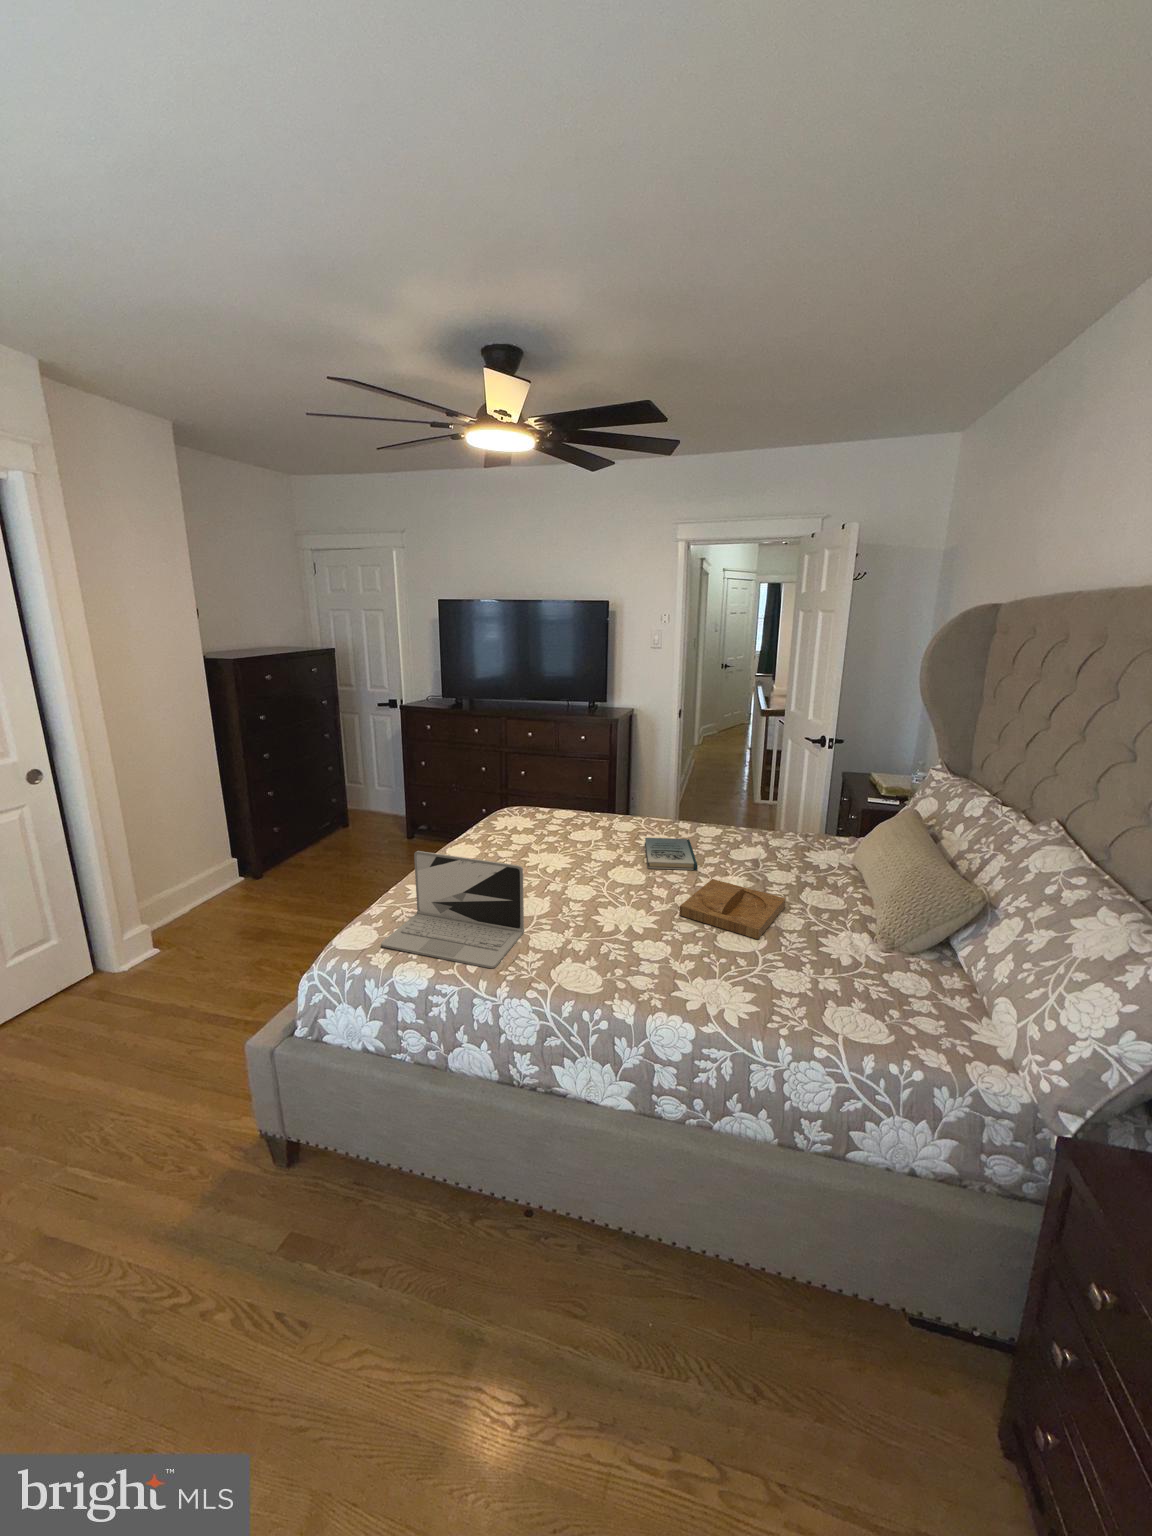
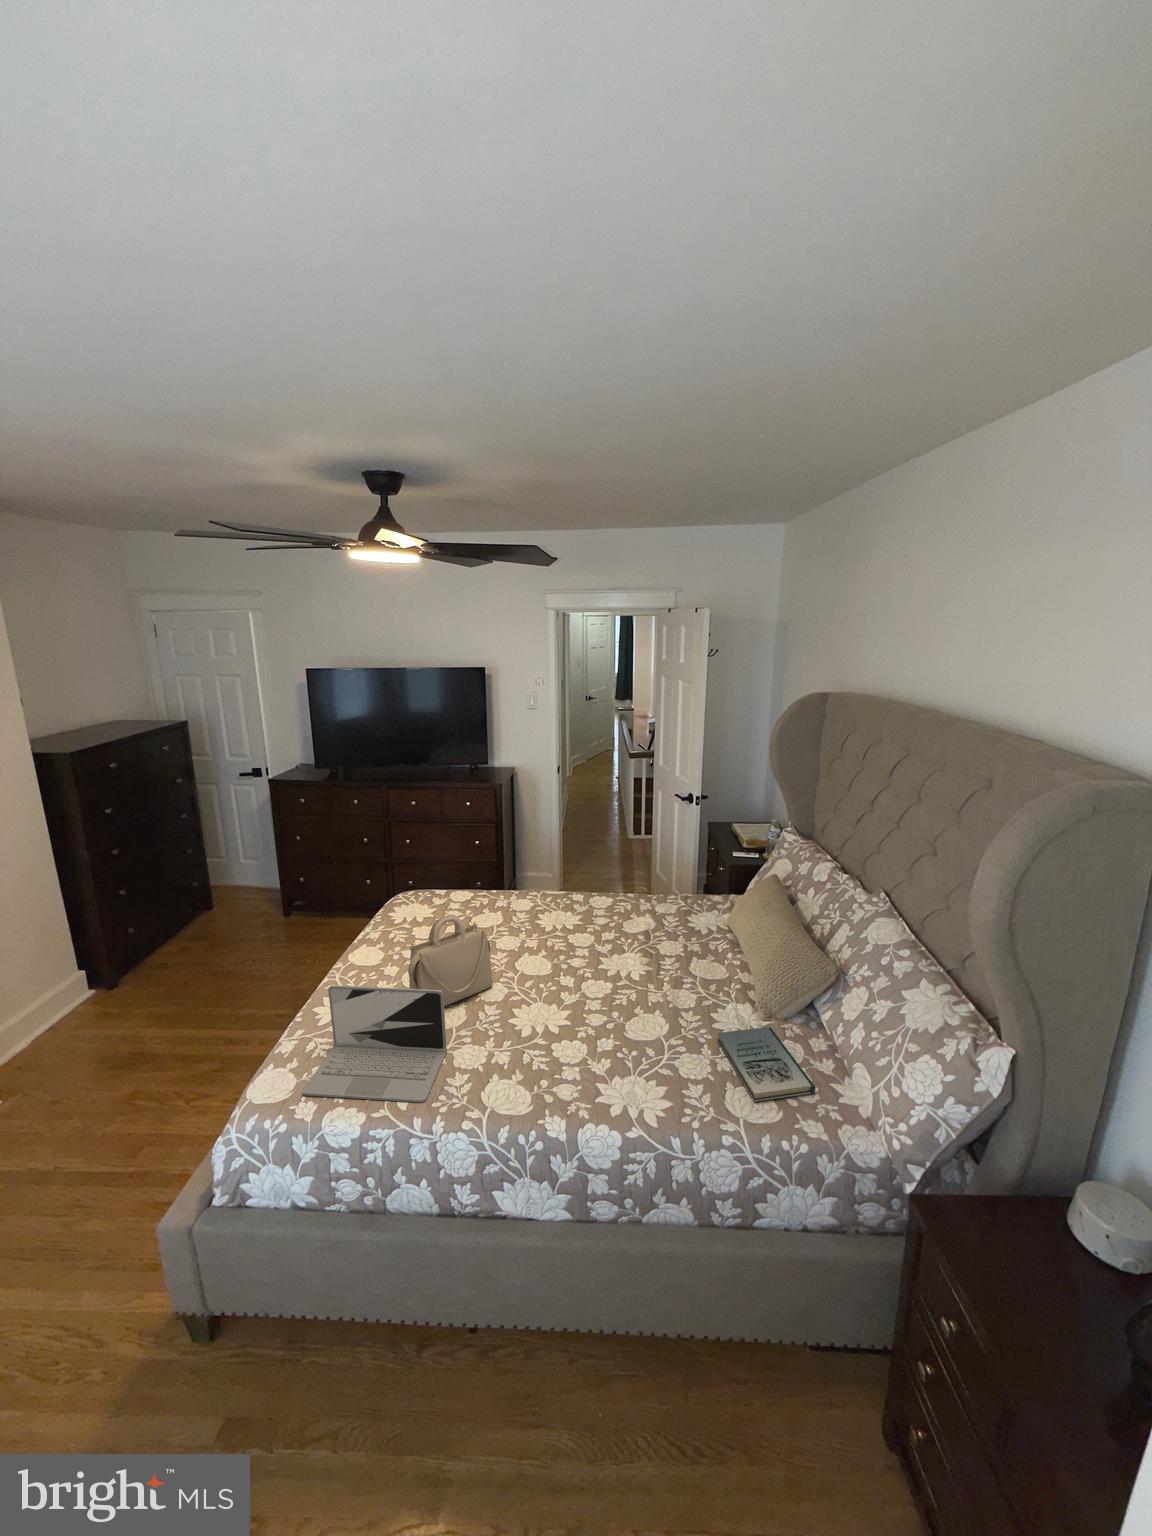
handbag: none [495,804,581,901] -> present [408,915,493,1006]
book: present [645,838,698,870] -> present [717,1027,815,1102]
tray: present [679,879,786,939] -> none [588,961,678,1024]

